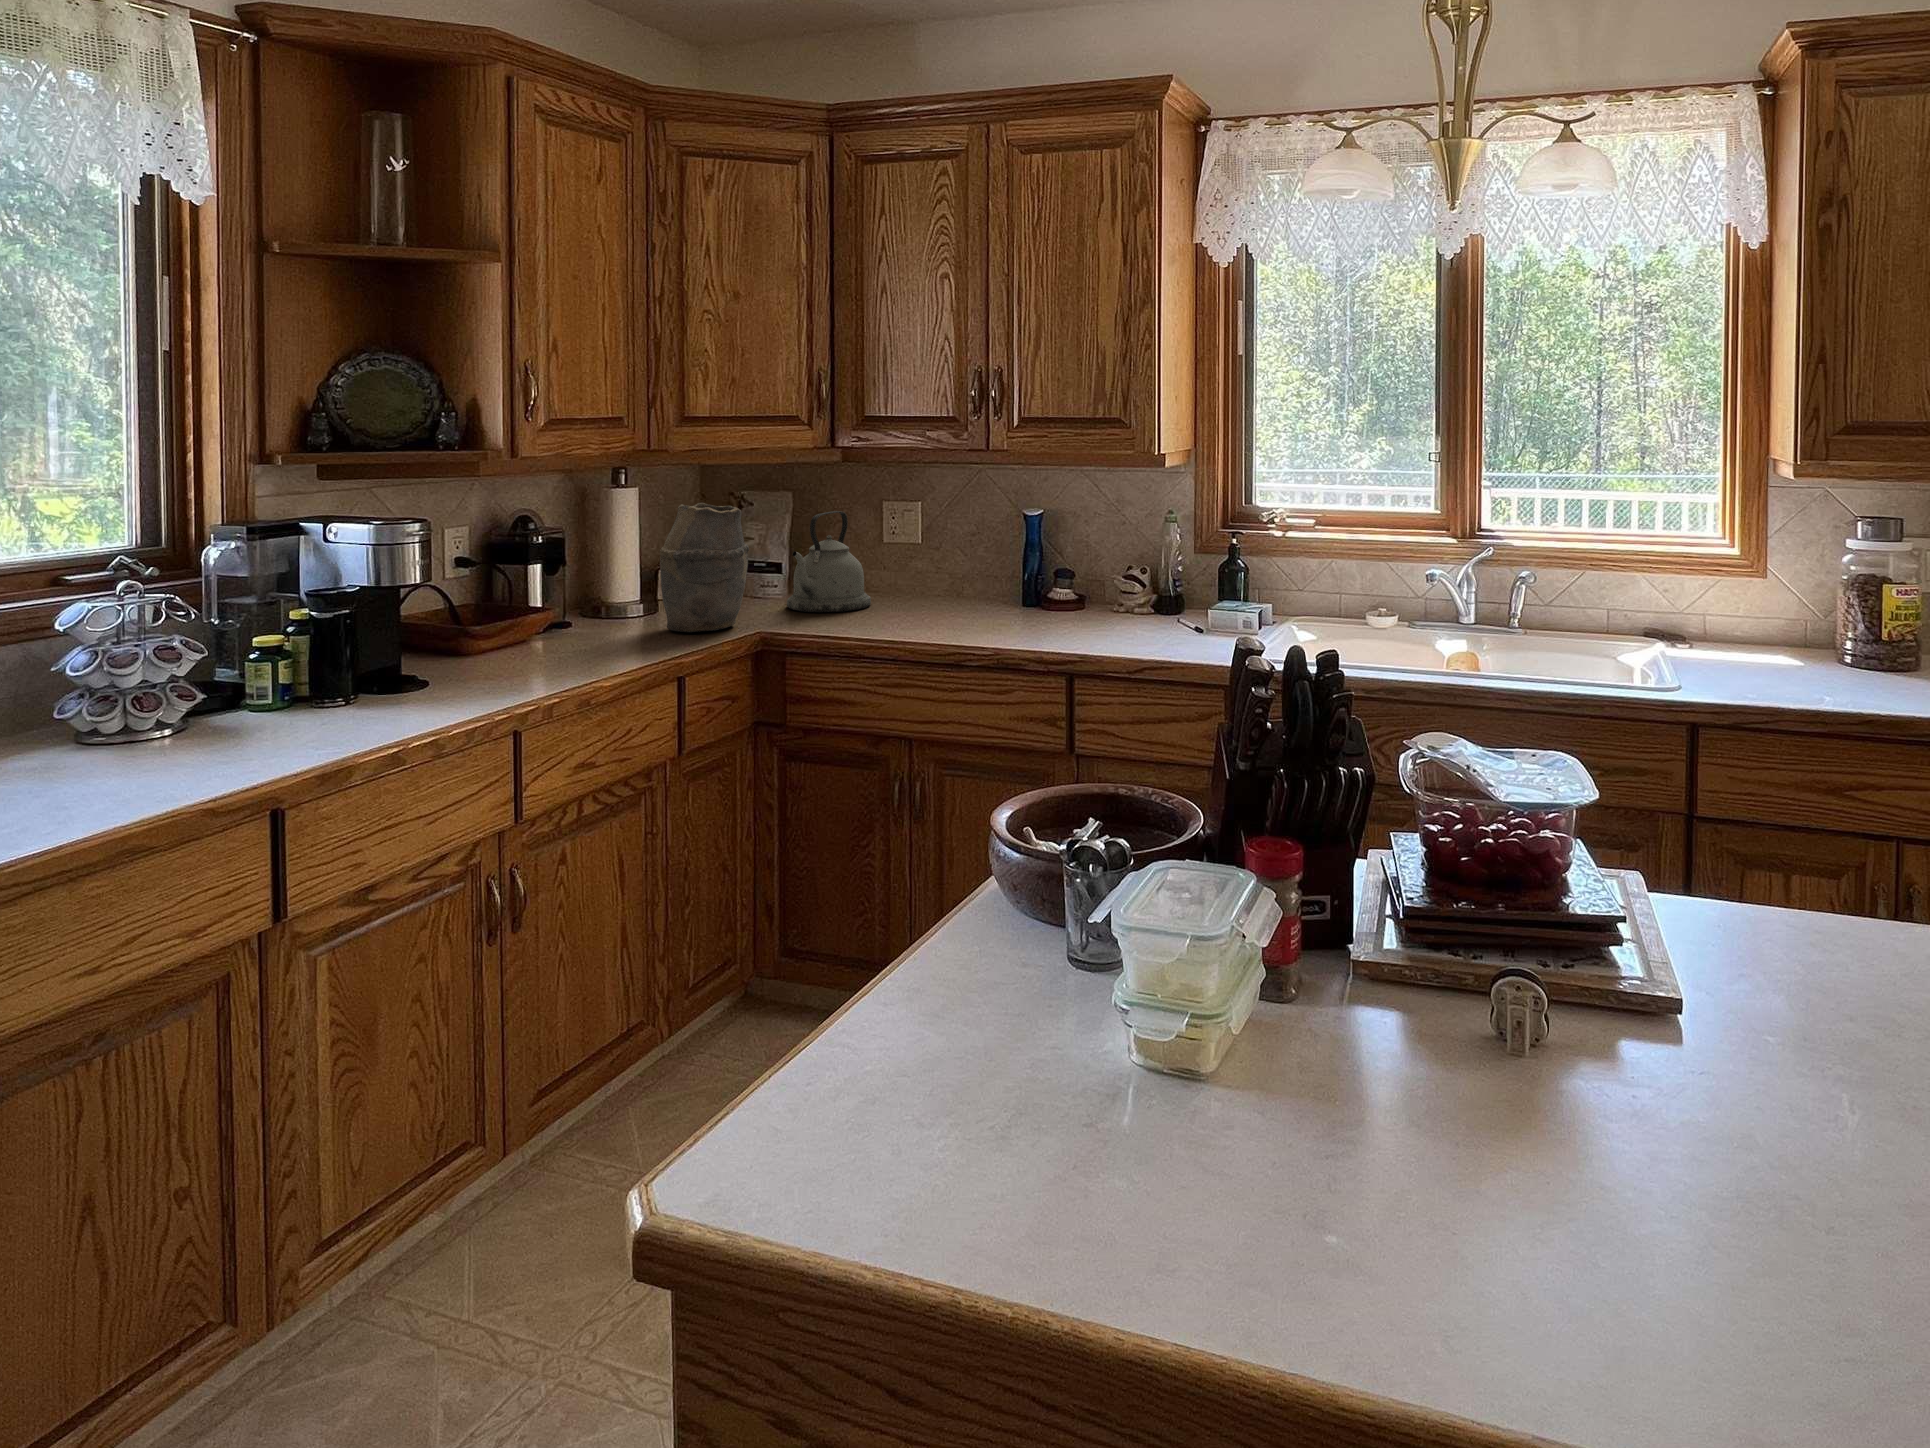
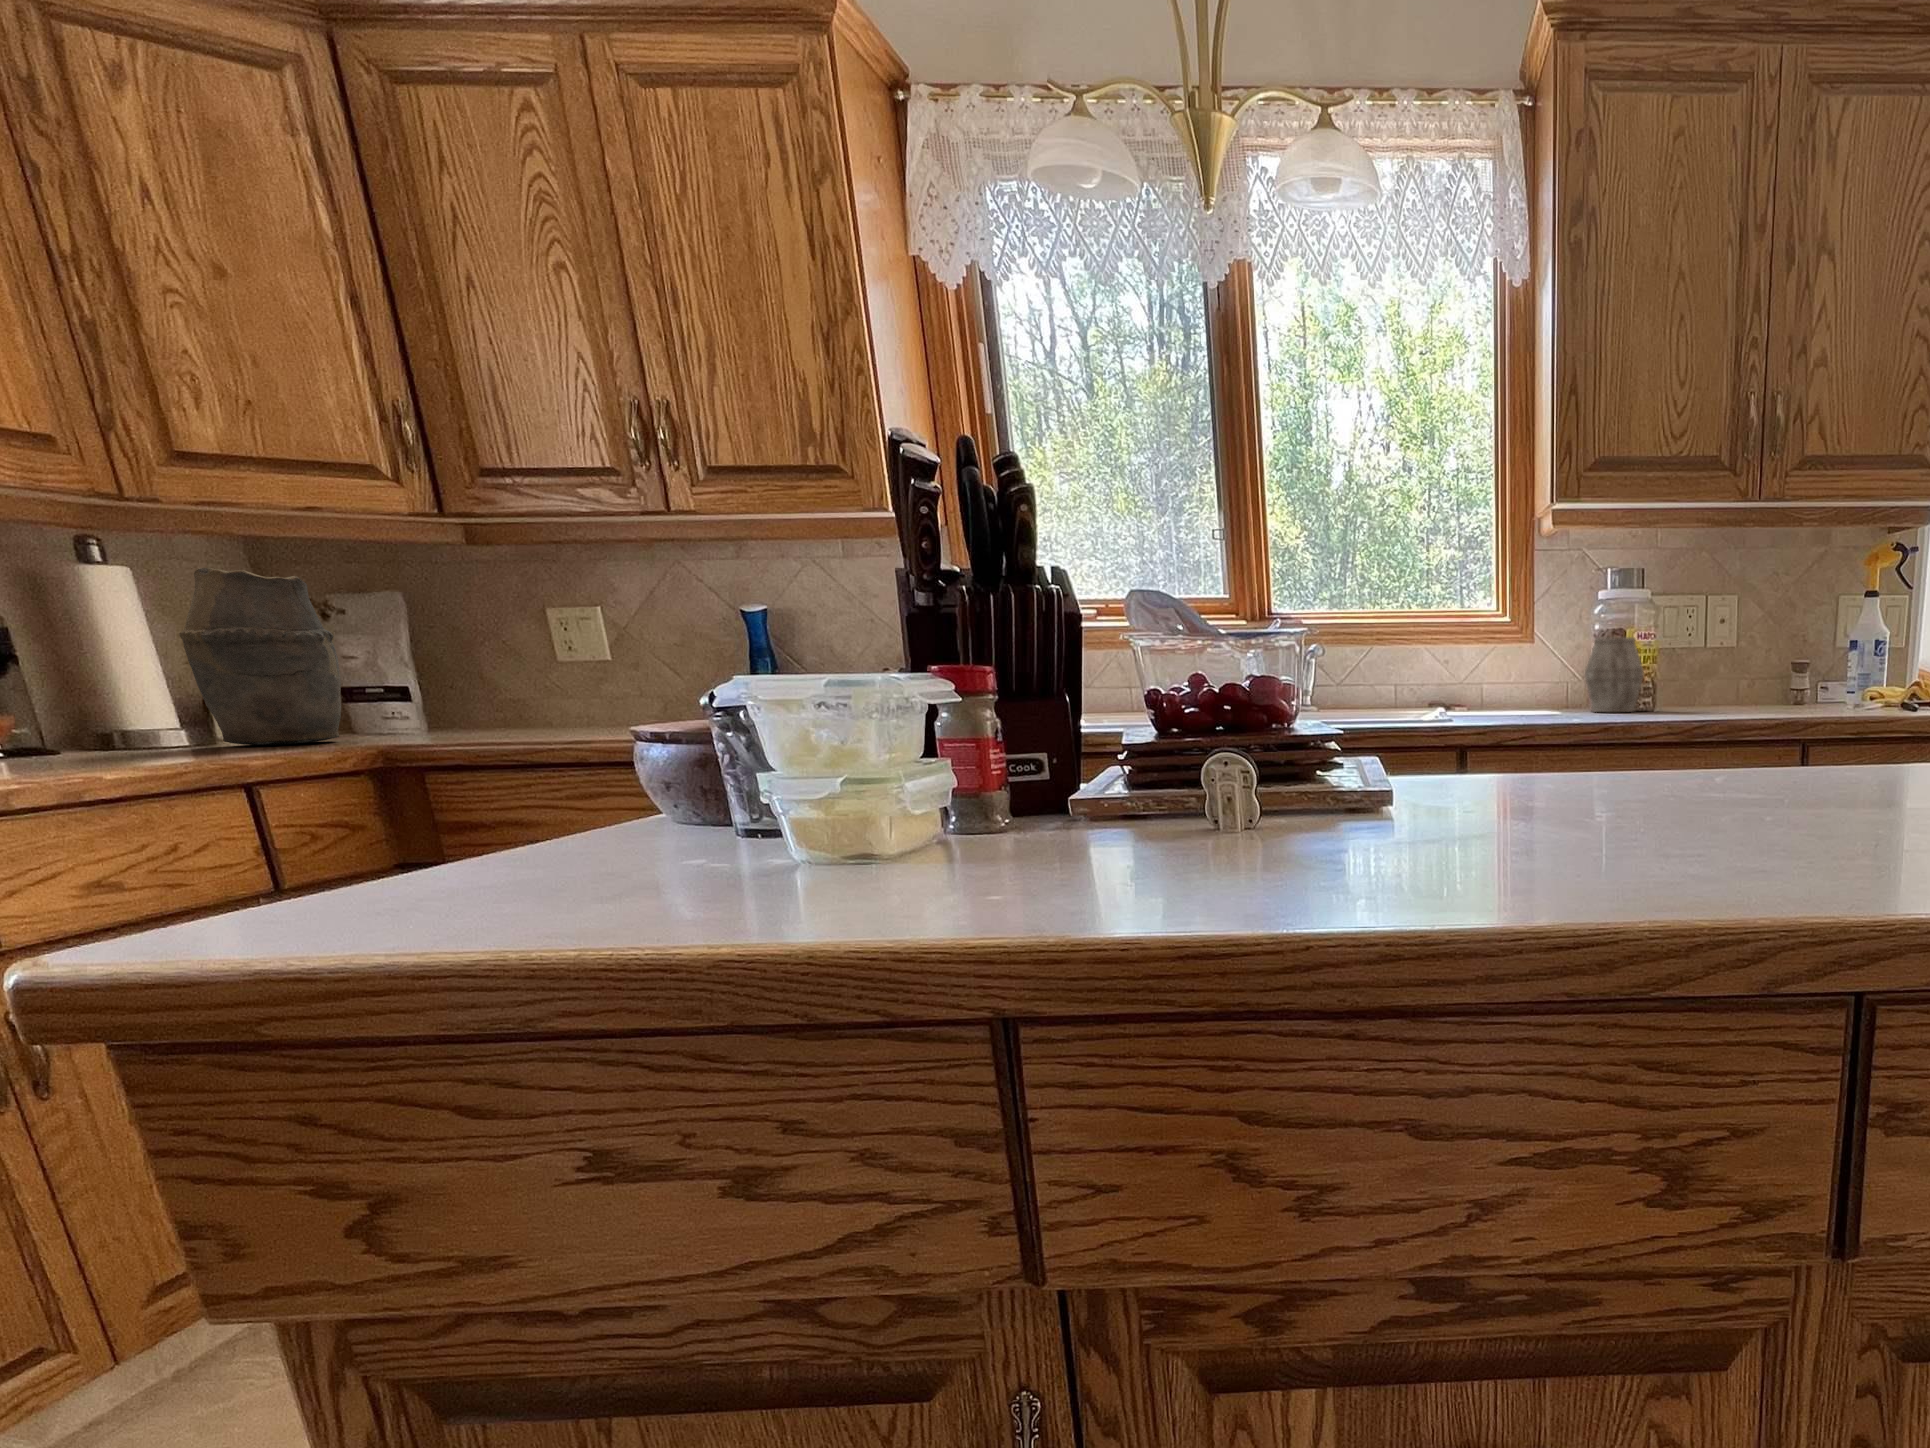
kettle: present [787,511,871,612] -> none [411,605,553,732]
mug: none [1837,604,1912,689] -> present [1585,637,1644,712]

